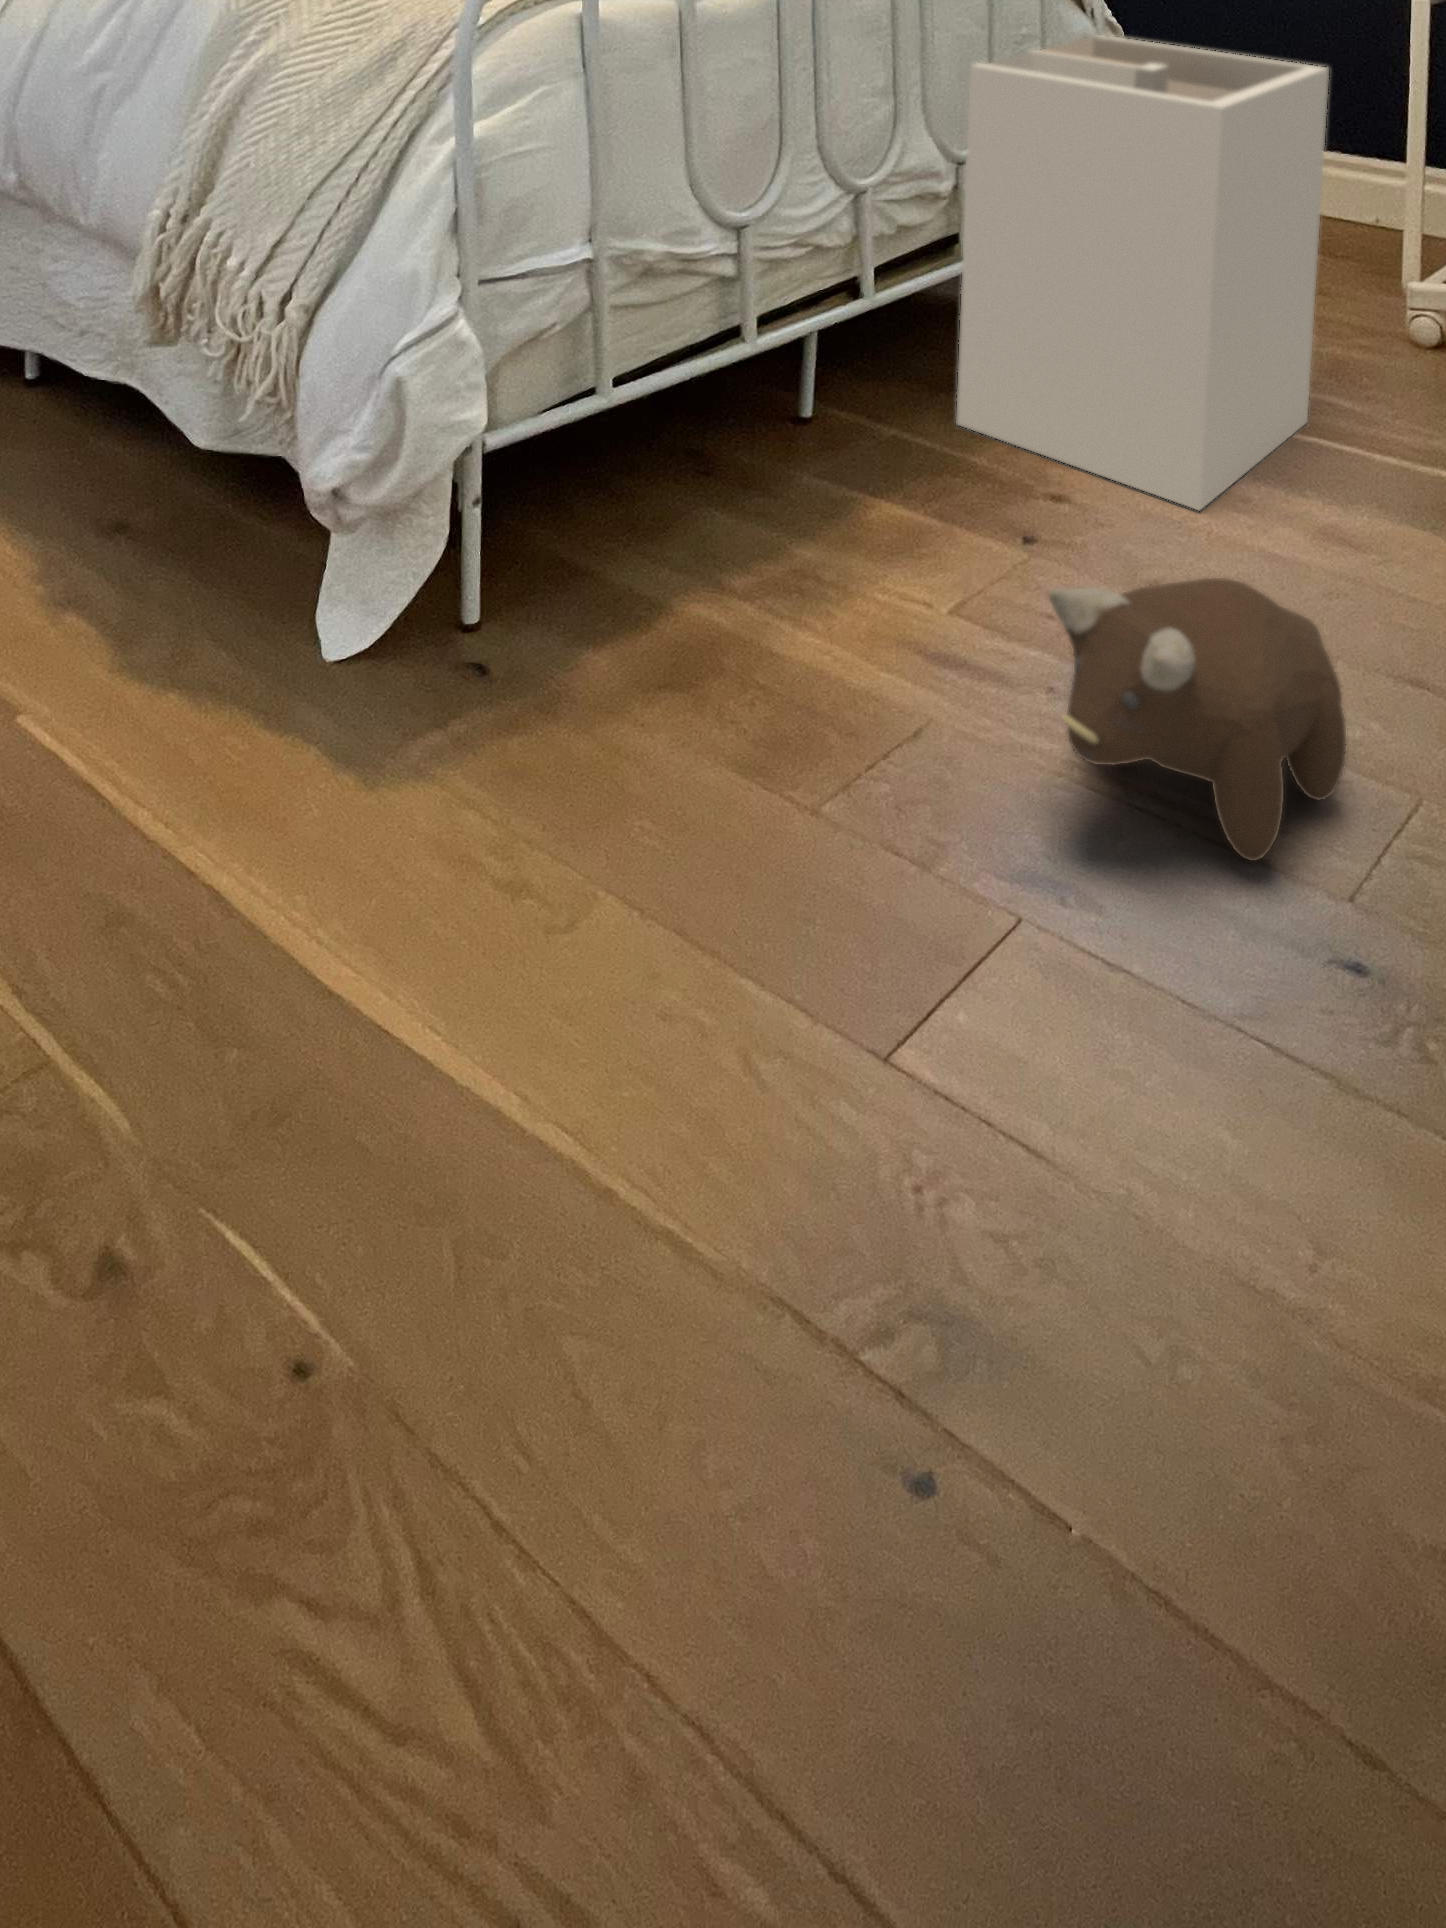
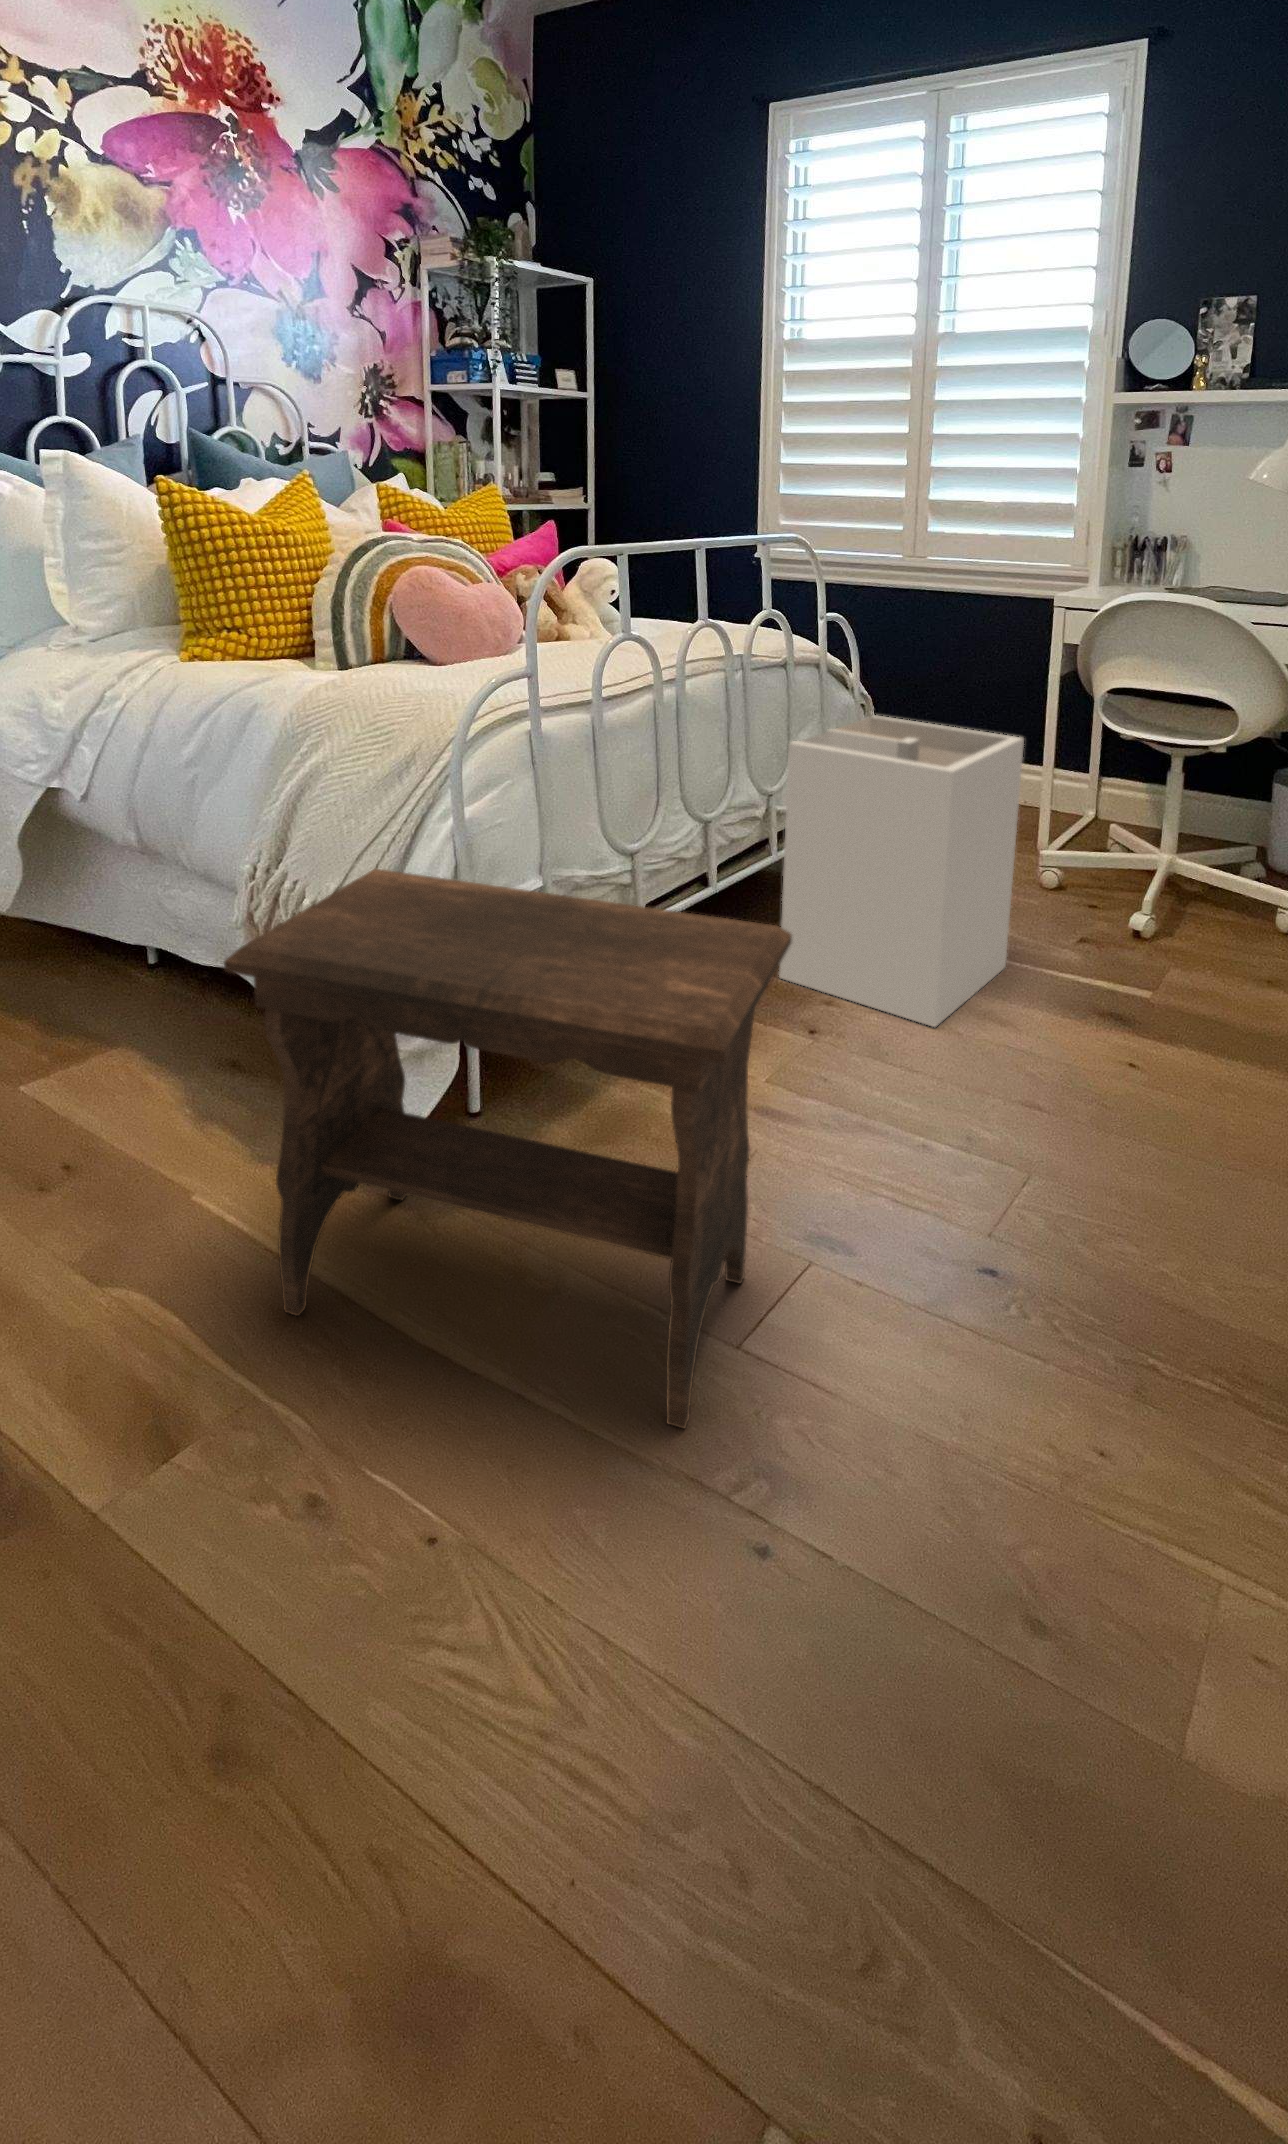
footstool: none [47,213,964,1212] -> present [224,869,792,1428]
plush toy: present [1048,578,1346,861] -> none [841,1070,1017,1232]

